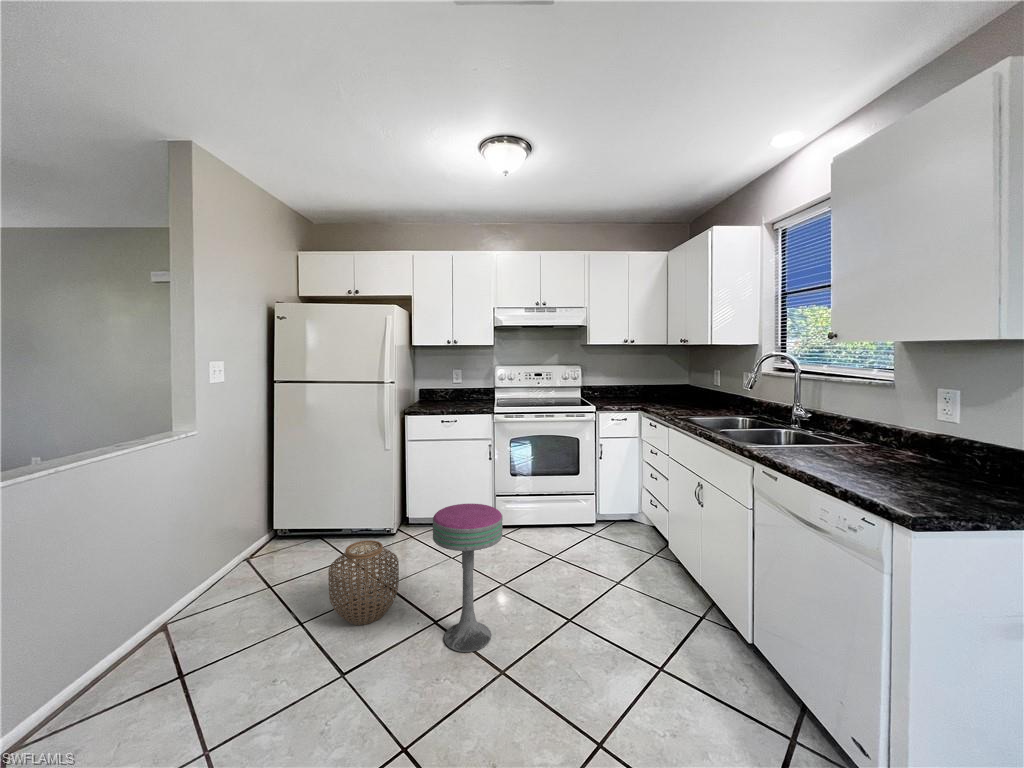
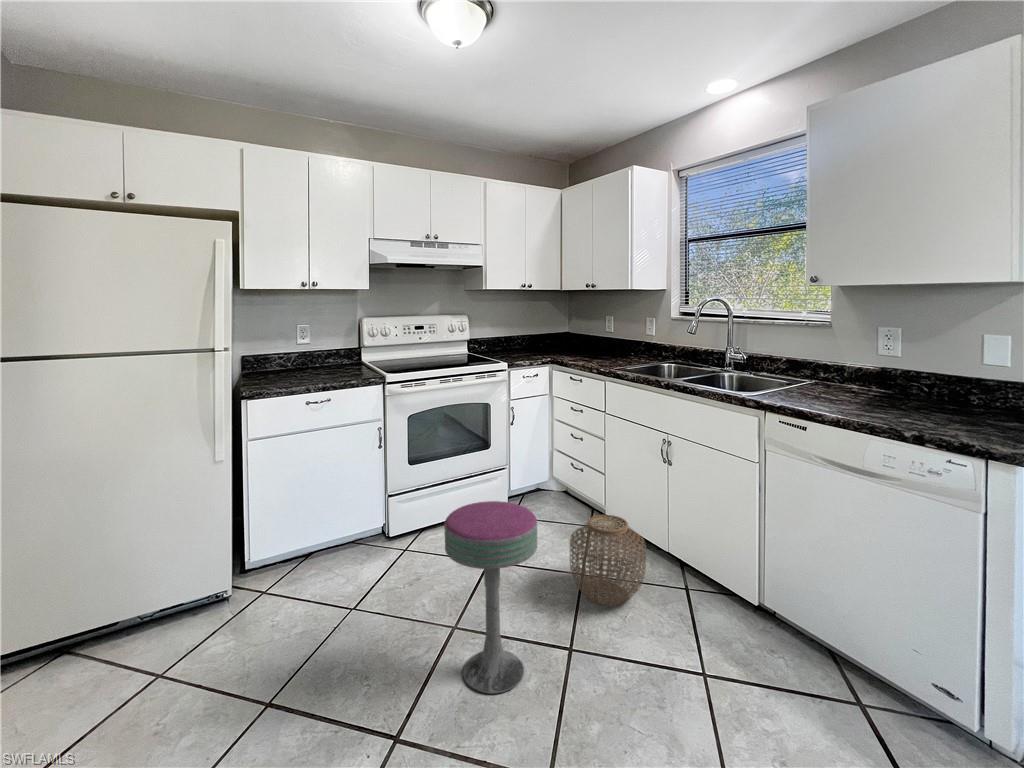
woven basket: present [328,540,399,625] -> present [570,515,646,606]

